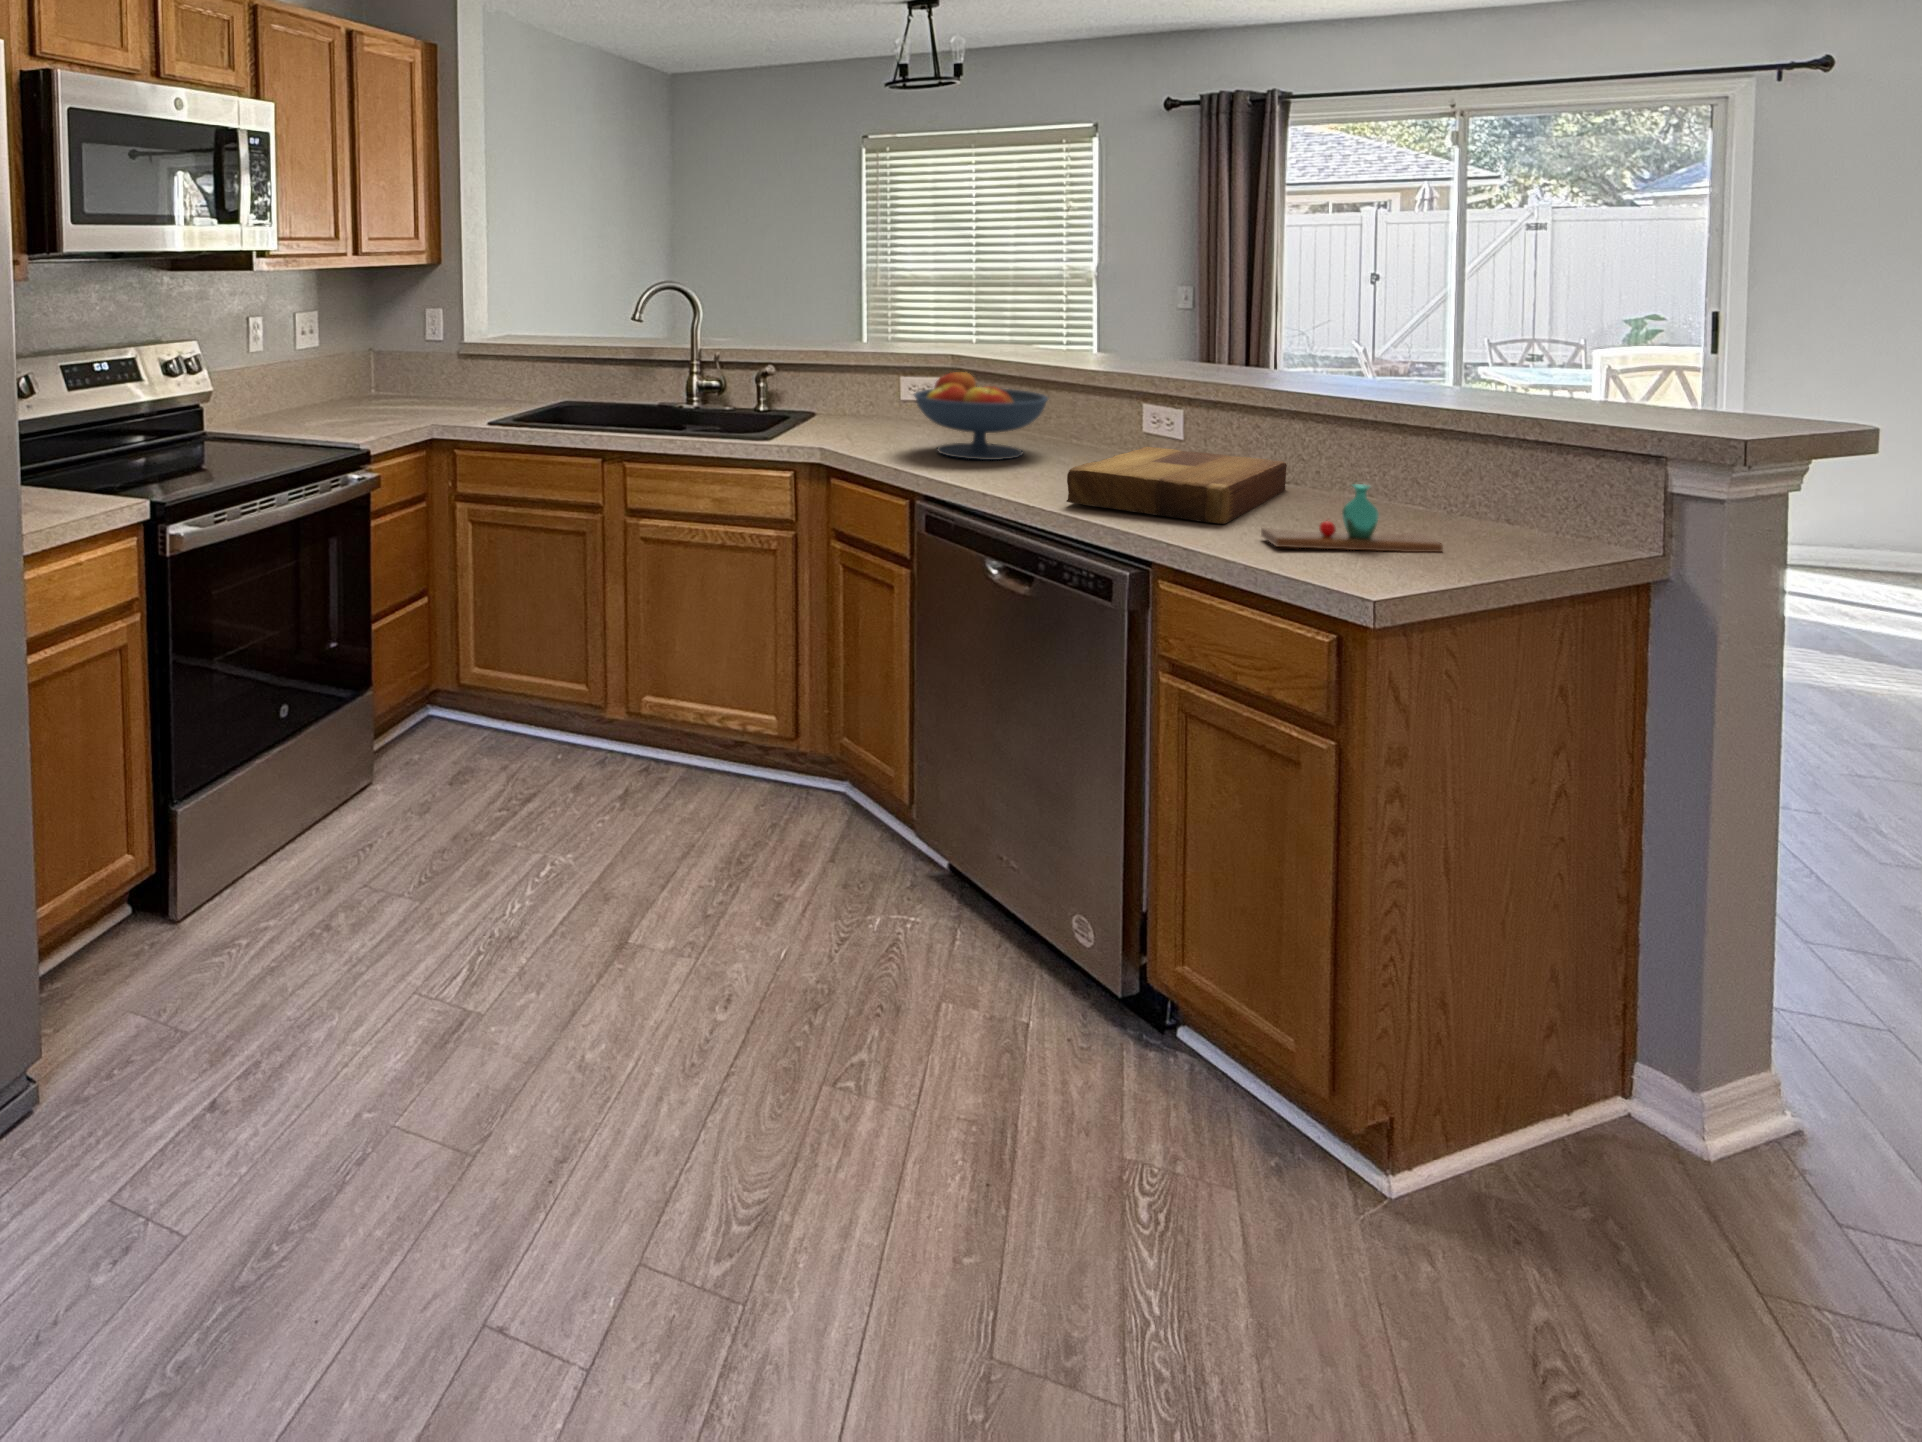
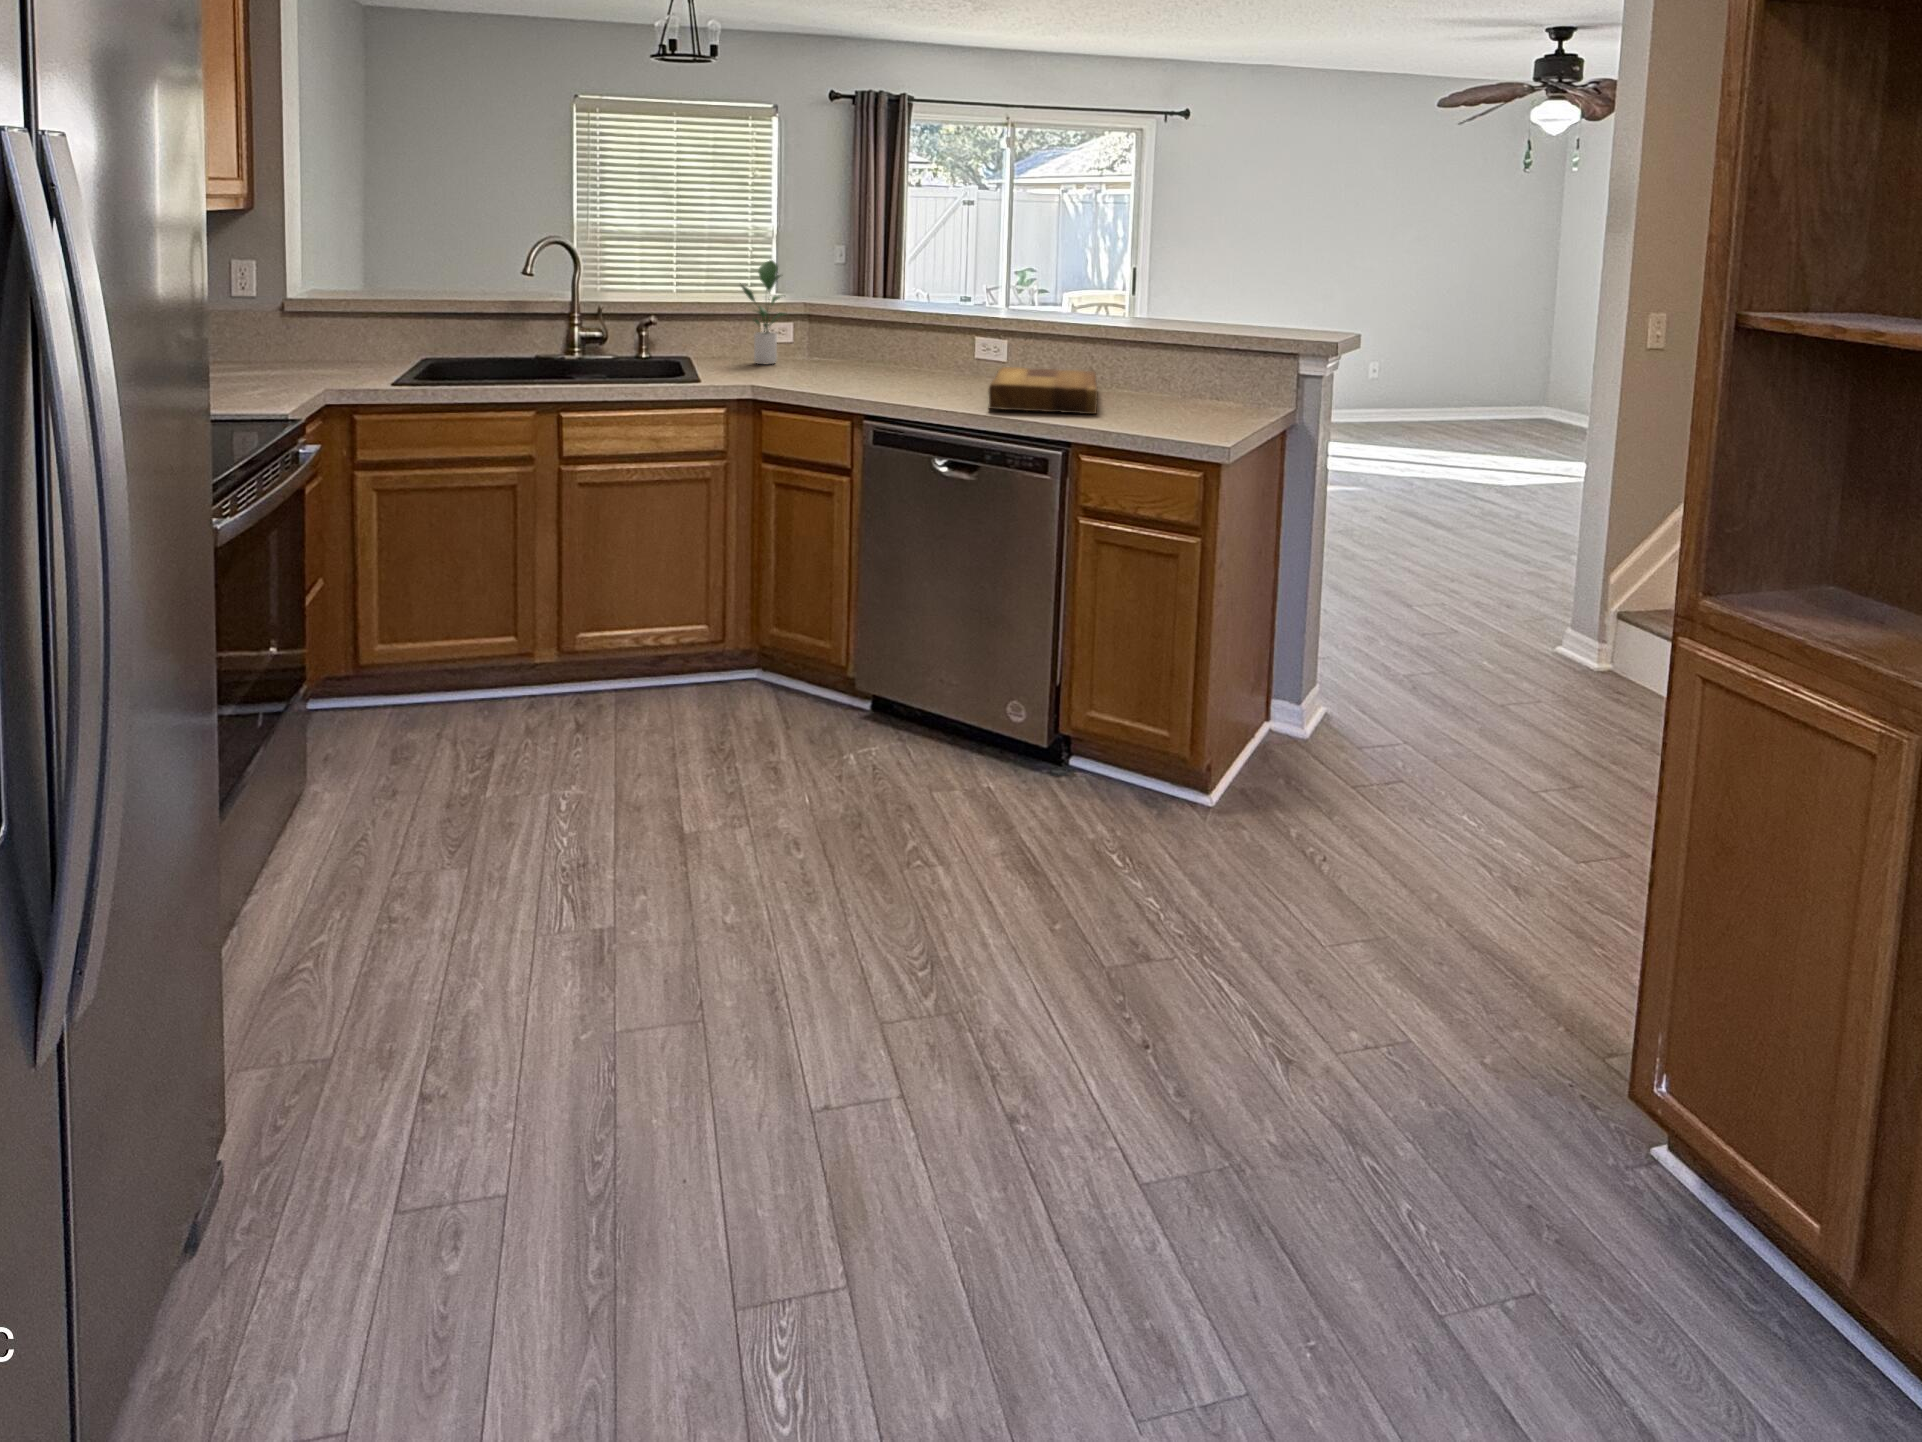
potted plant: none [864,304,927,426] -> present [741,260,785,364]
fruit bowl: present [914,372,1048,460] -> none [818,314,920,385]
vase: present [1261,484,1443,552] -> none [1129,380,1223,424]

